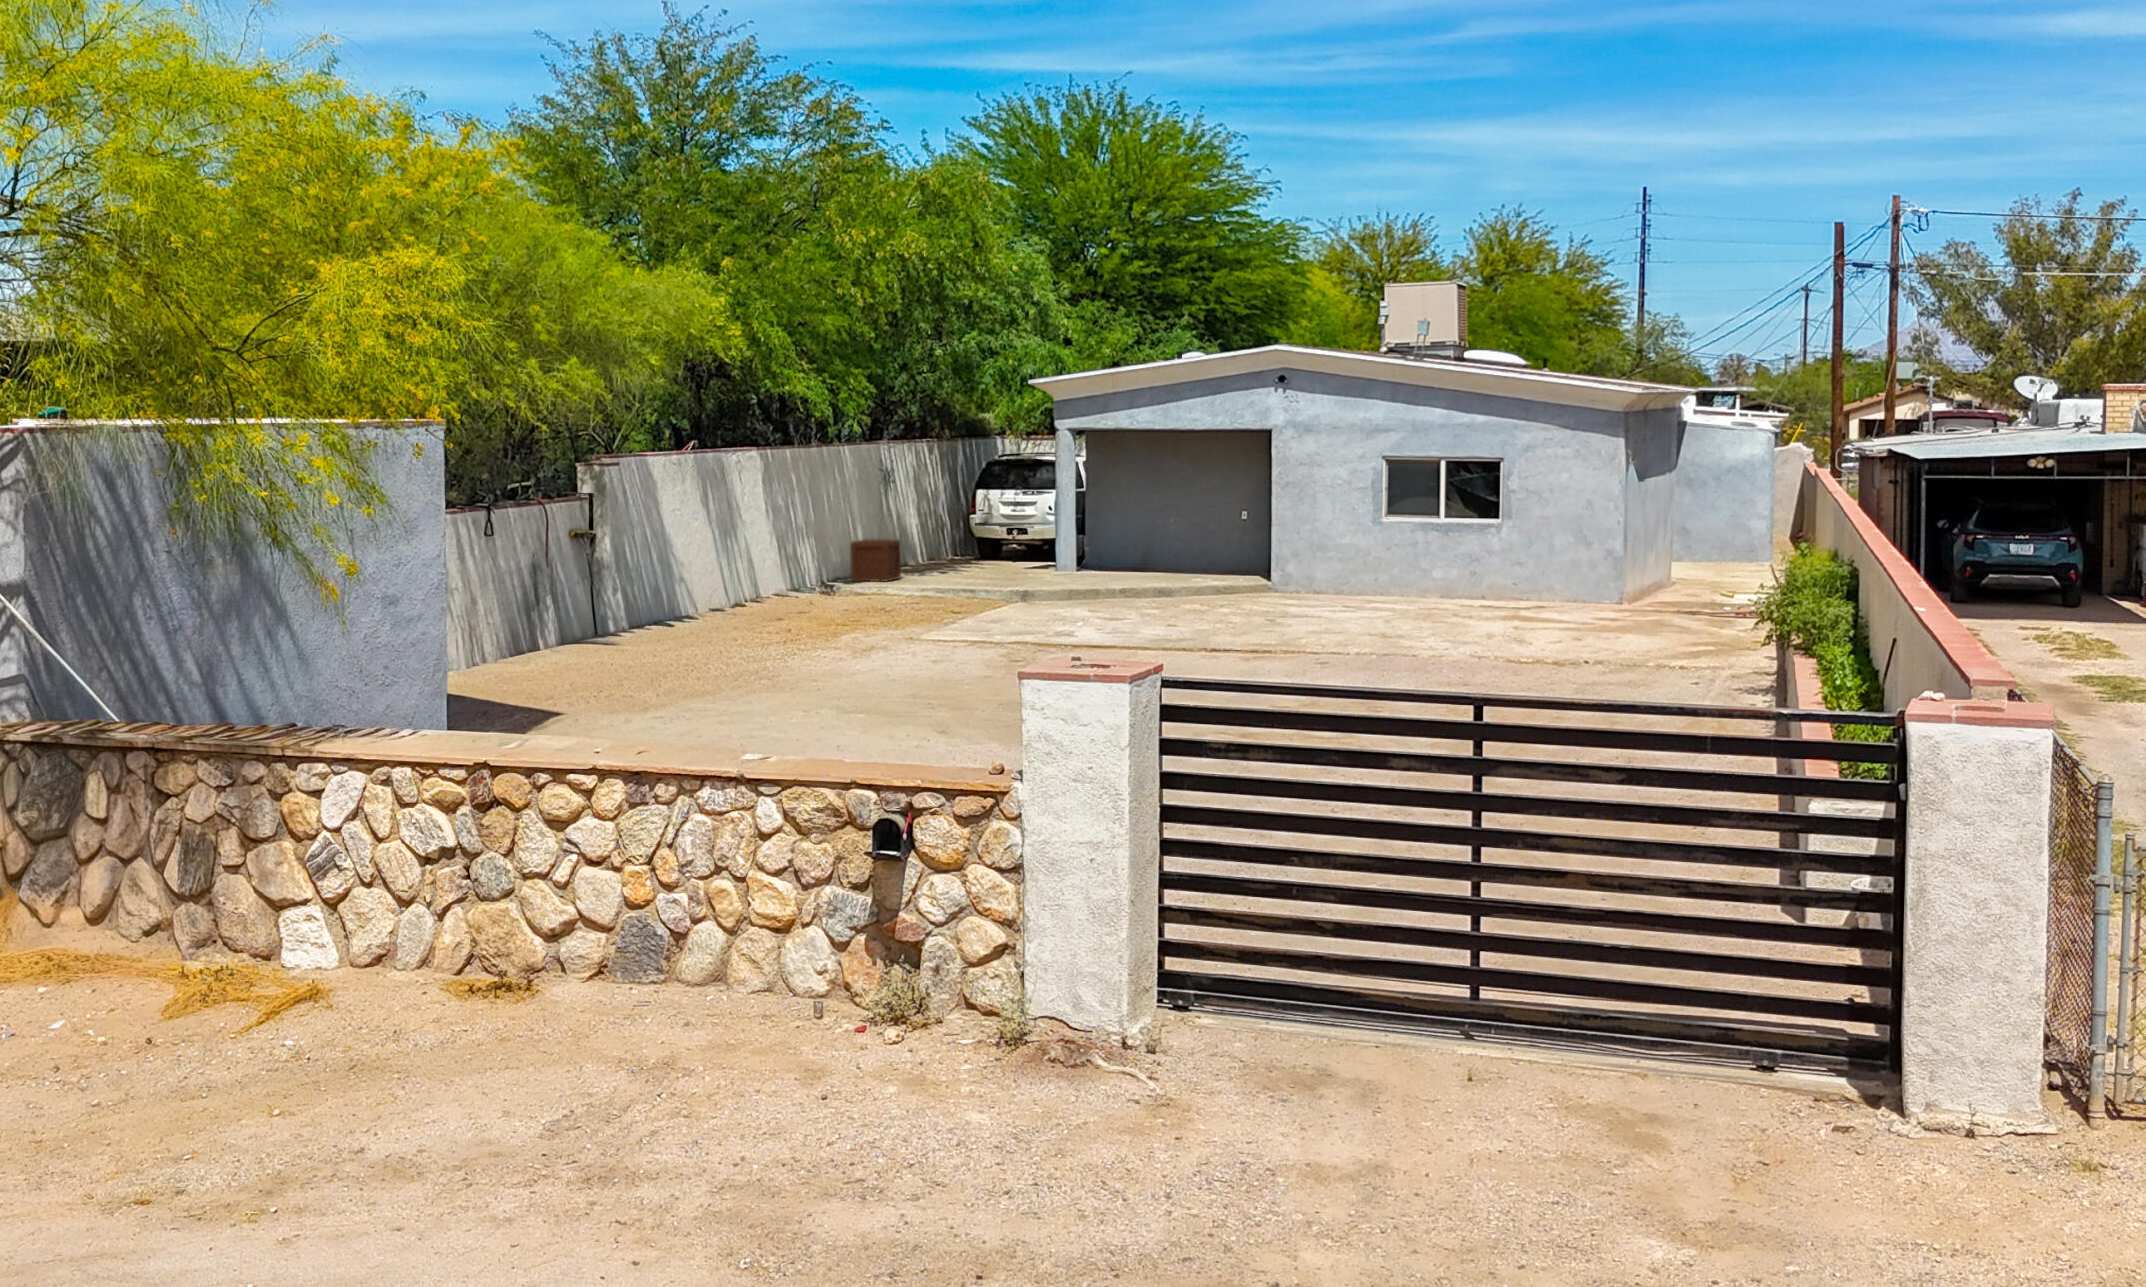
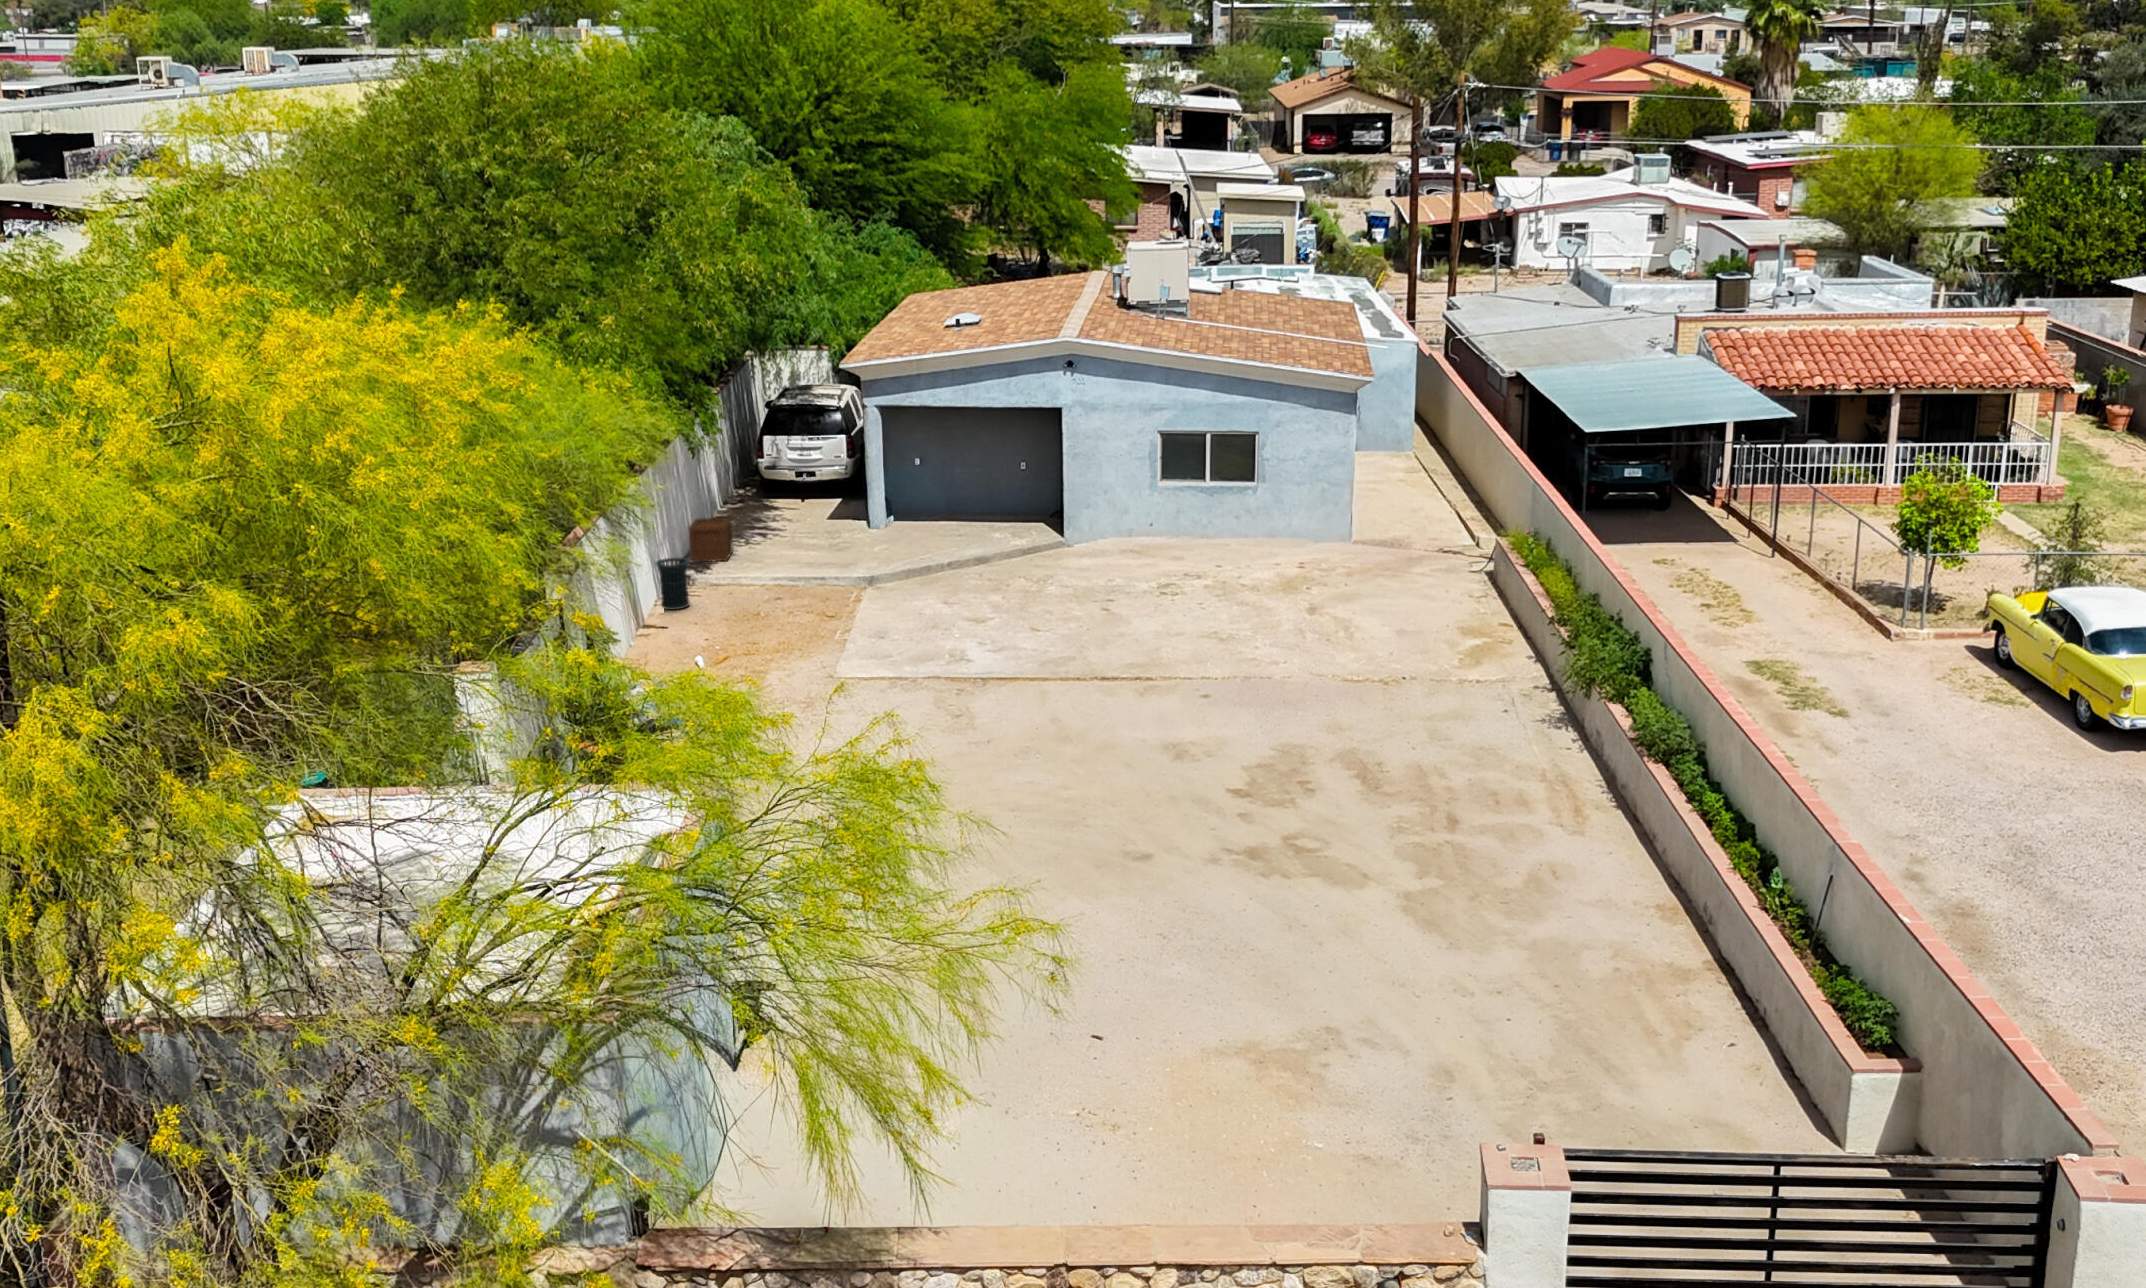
trash can: none [780,545,817,598] -> present [656,558,690,610]

